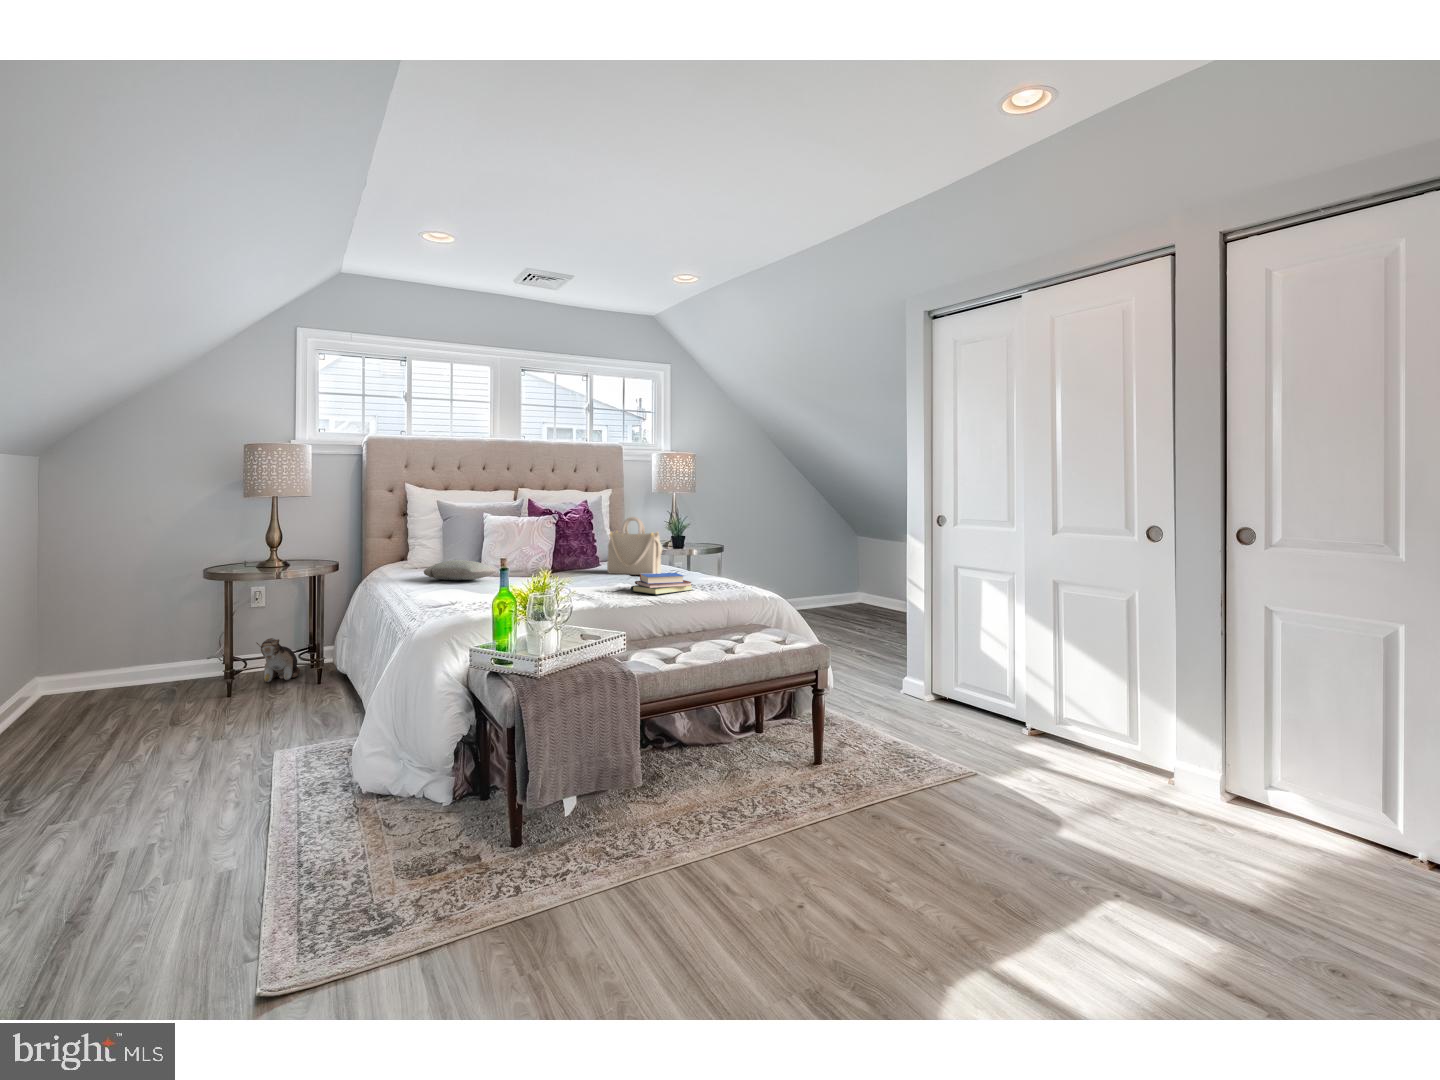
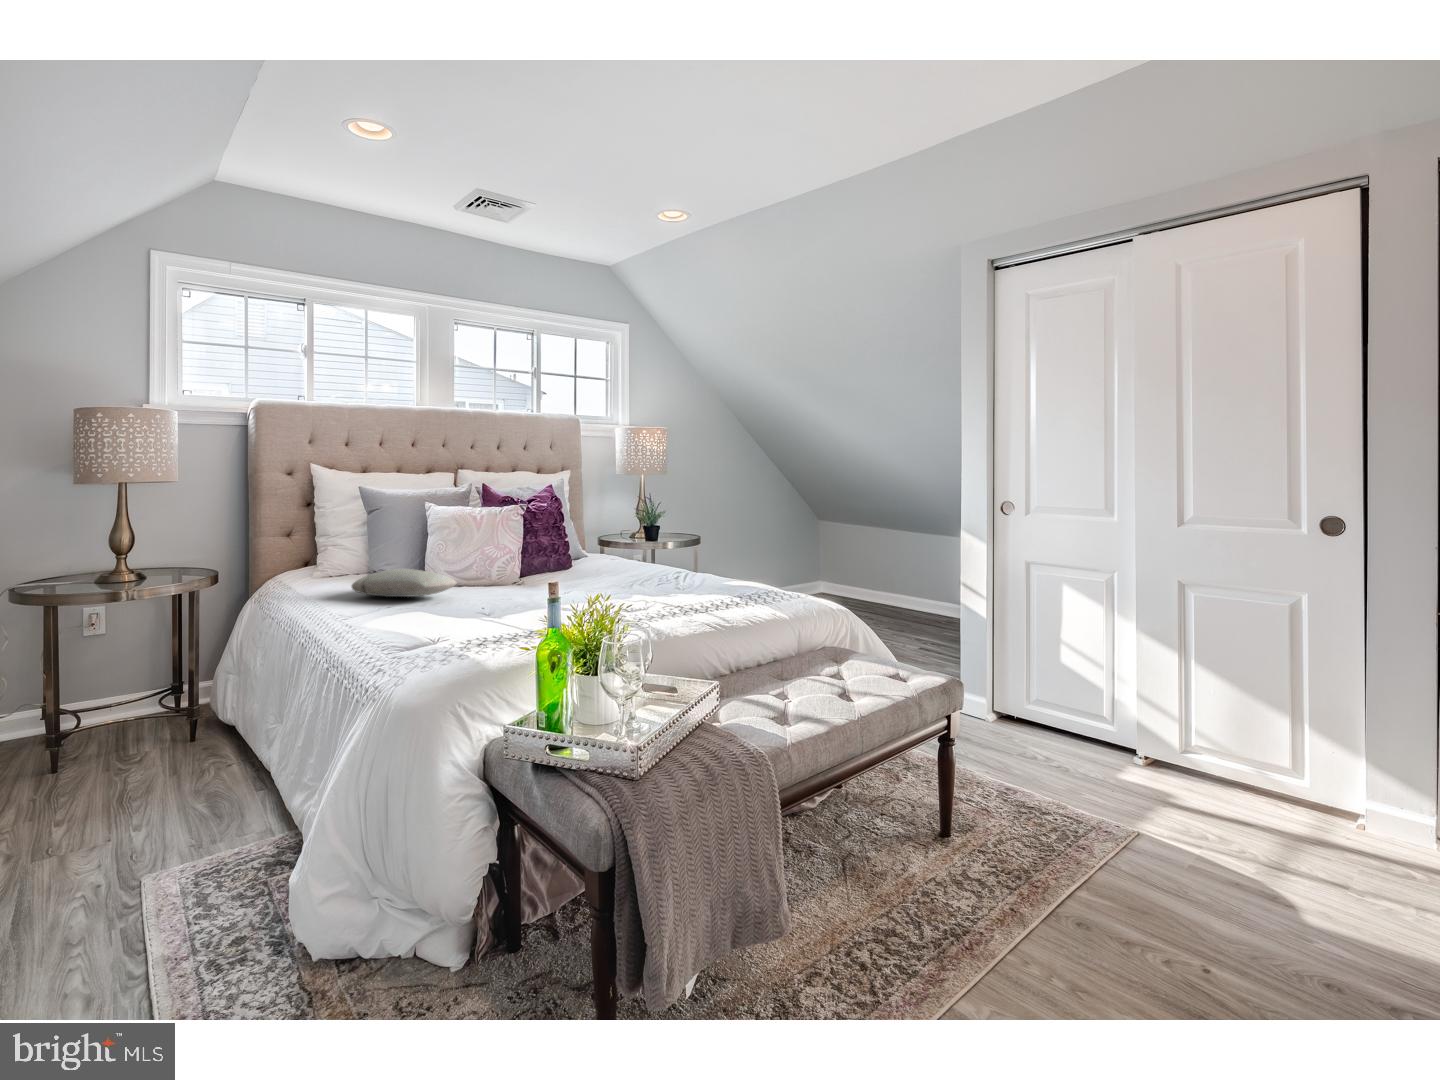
handbag: present [607,517,662,575] -> none [599,507,671,583]
book: present [631,573,693,595] -> none [655,583,736,615]
plush toy: present [257,638,300,682] -> none [98,680,166,741]

